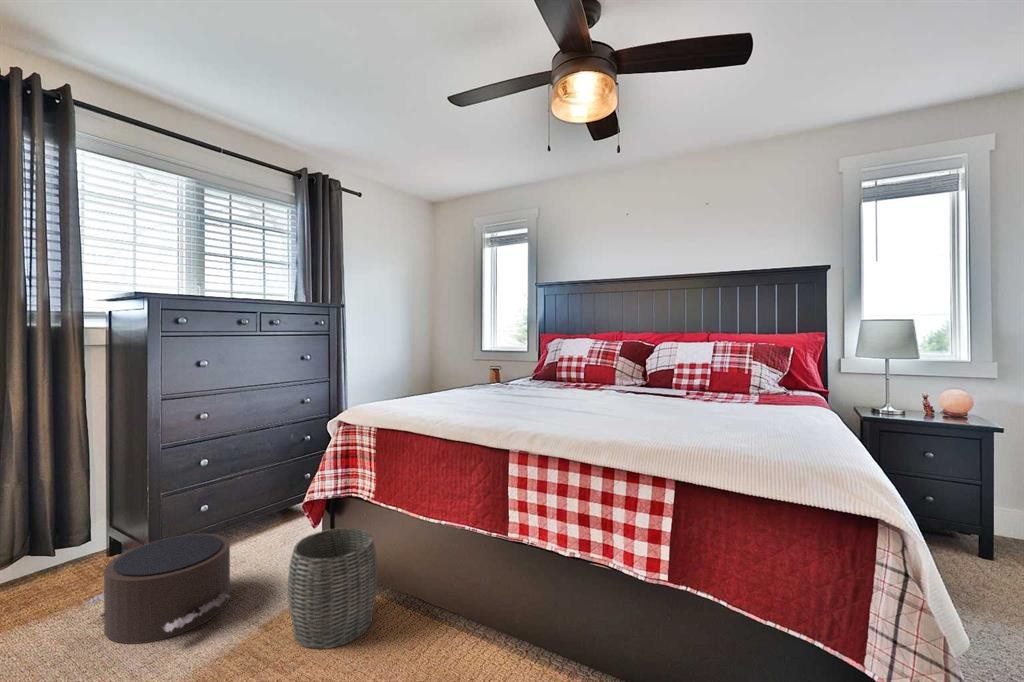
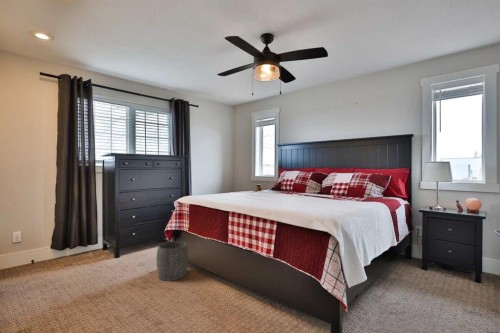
pouf: present [85,534,230,644] -> none [94,242,140,274]

